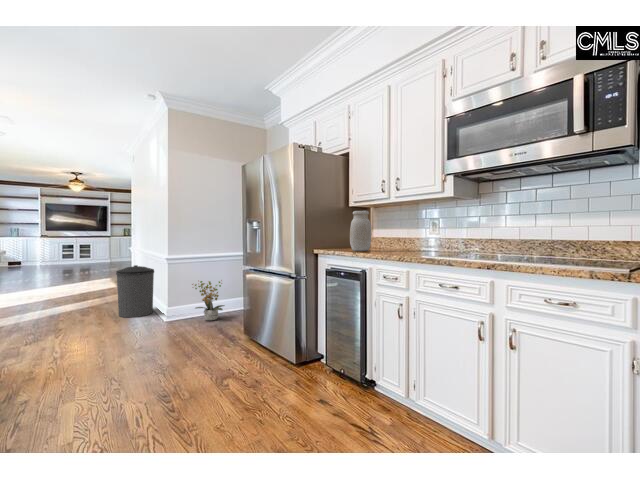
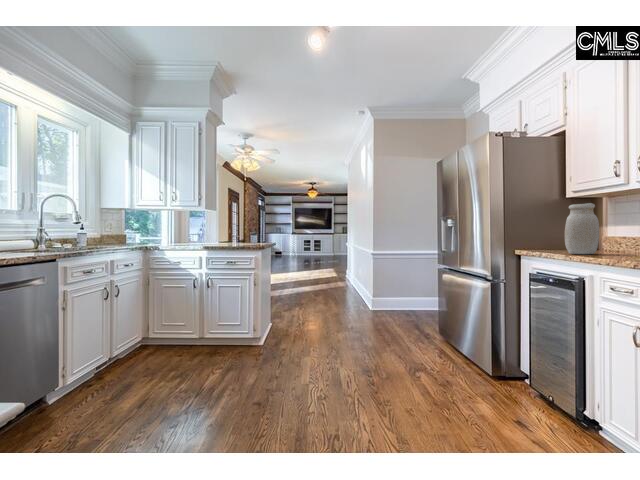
trash can: present [116,265,154,317] -> none [334,260,362,303]
potted plant: present [192,281,224,320] -> none [391,276,423,314]

